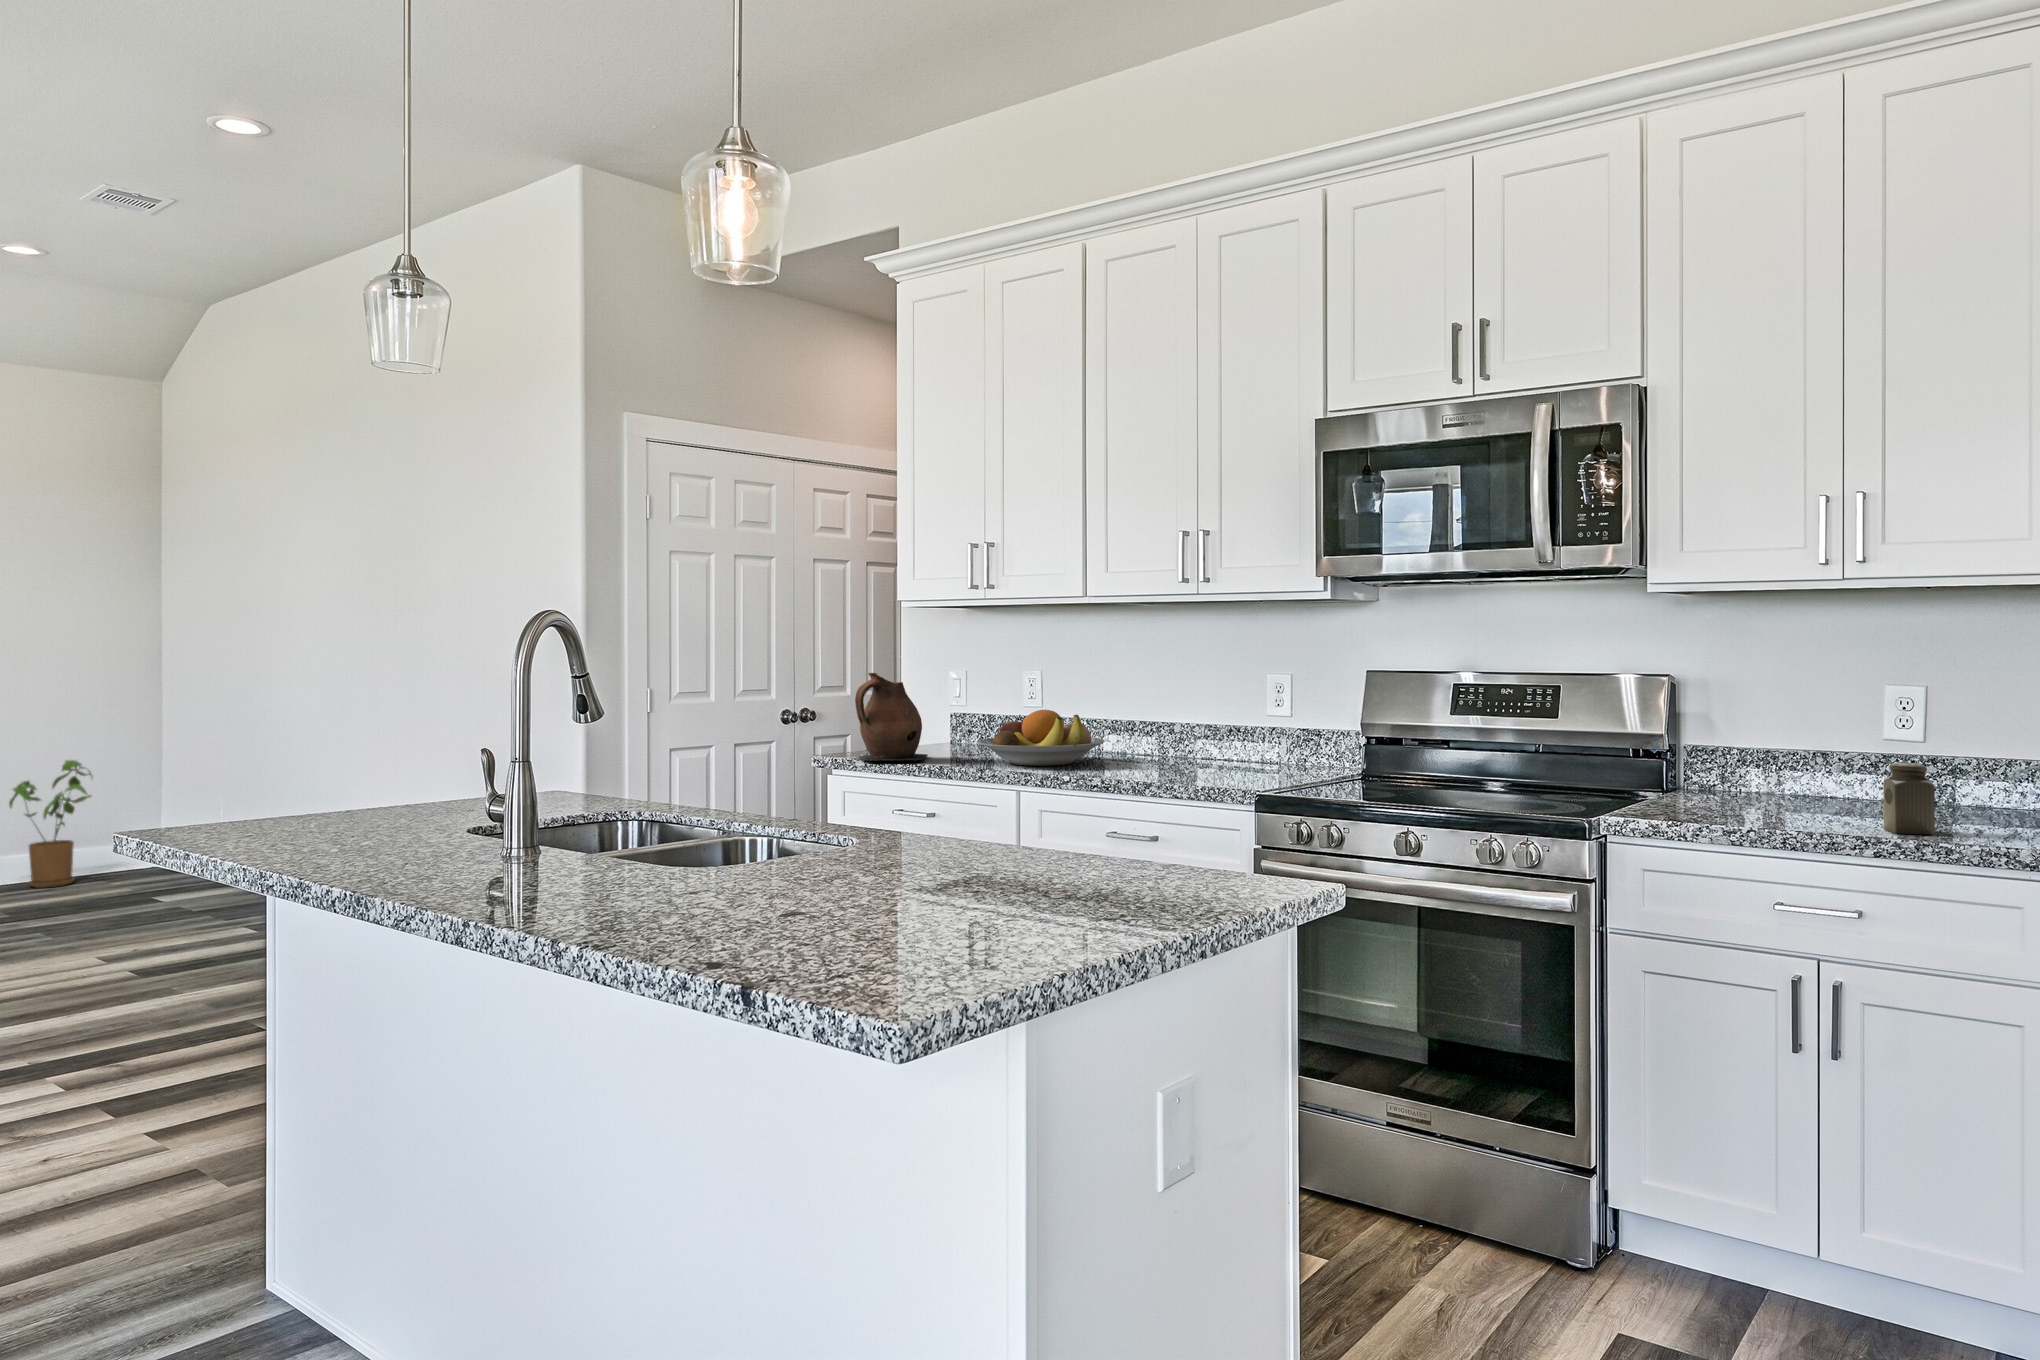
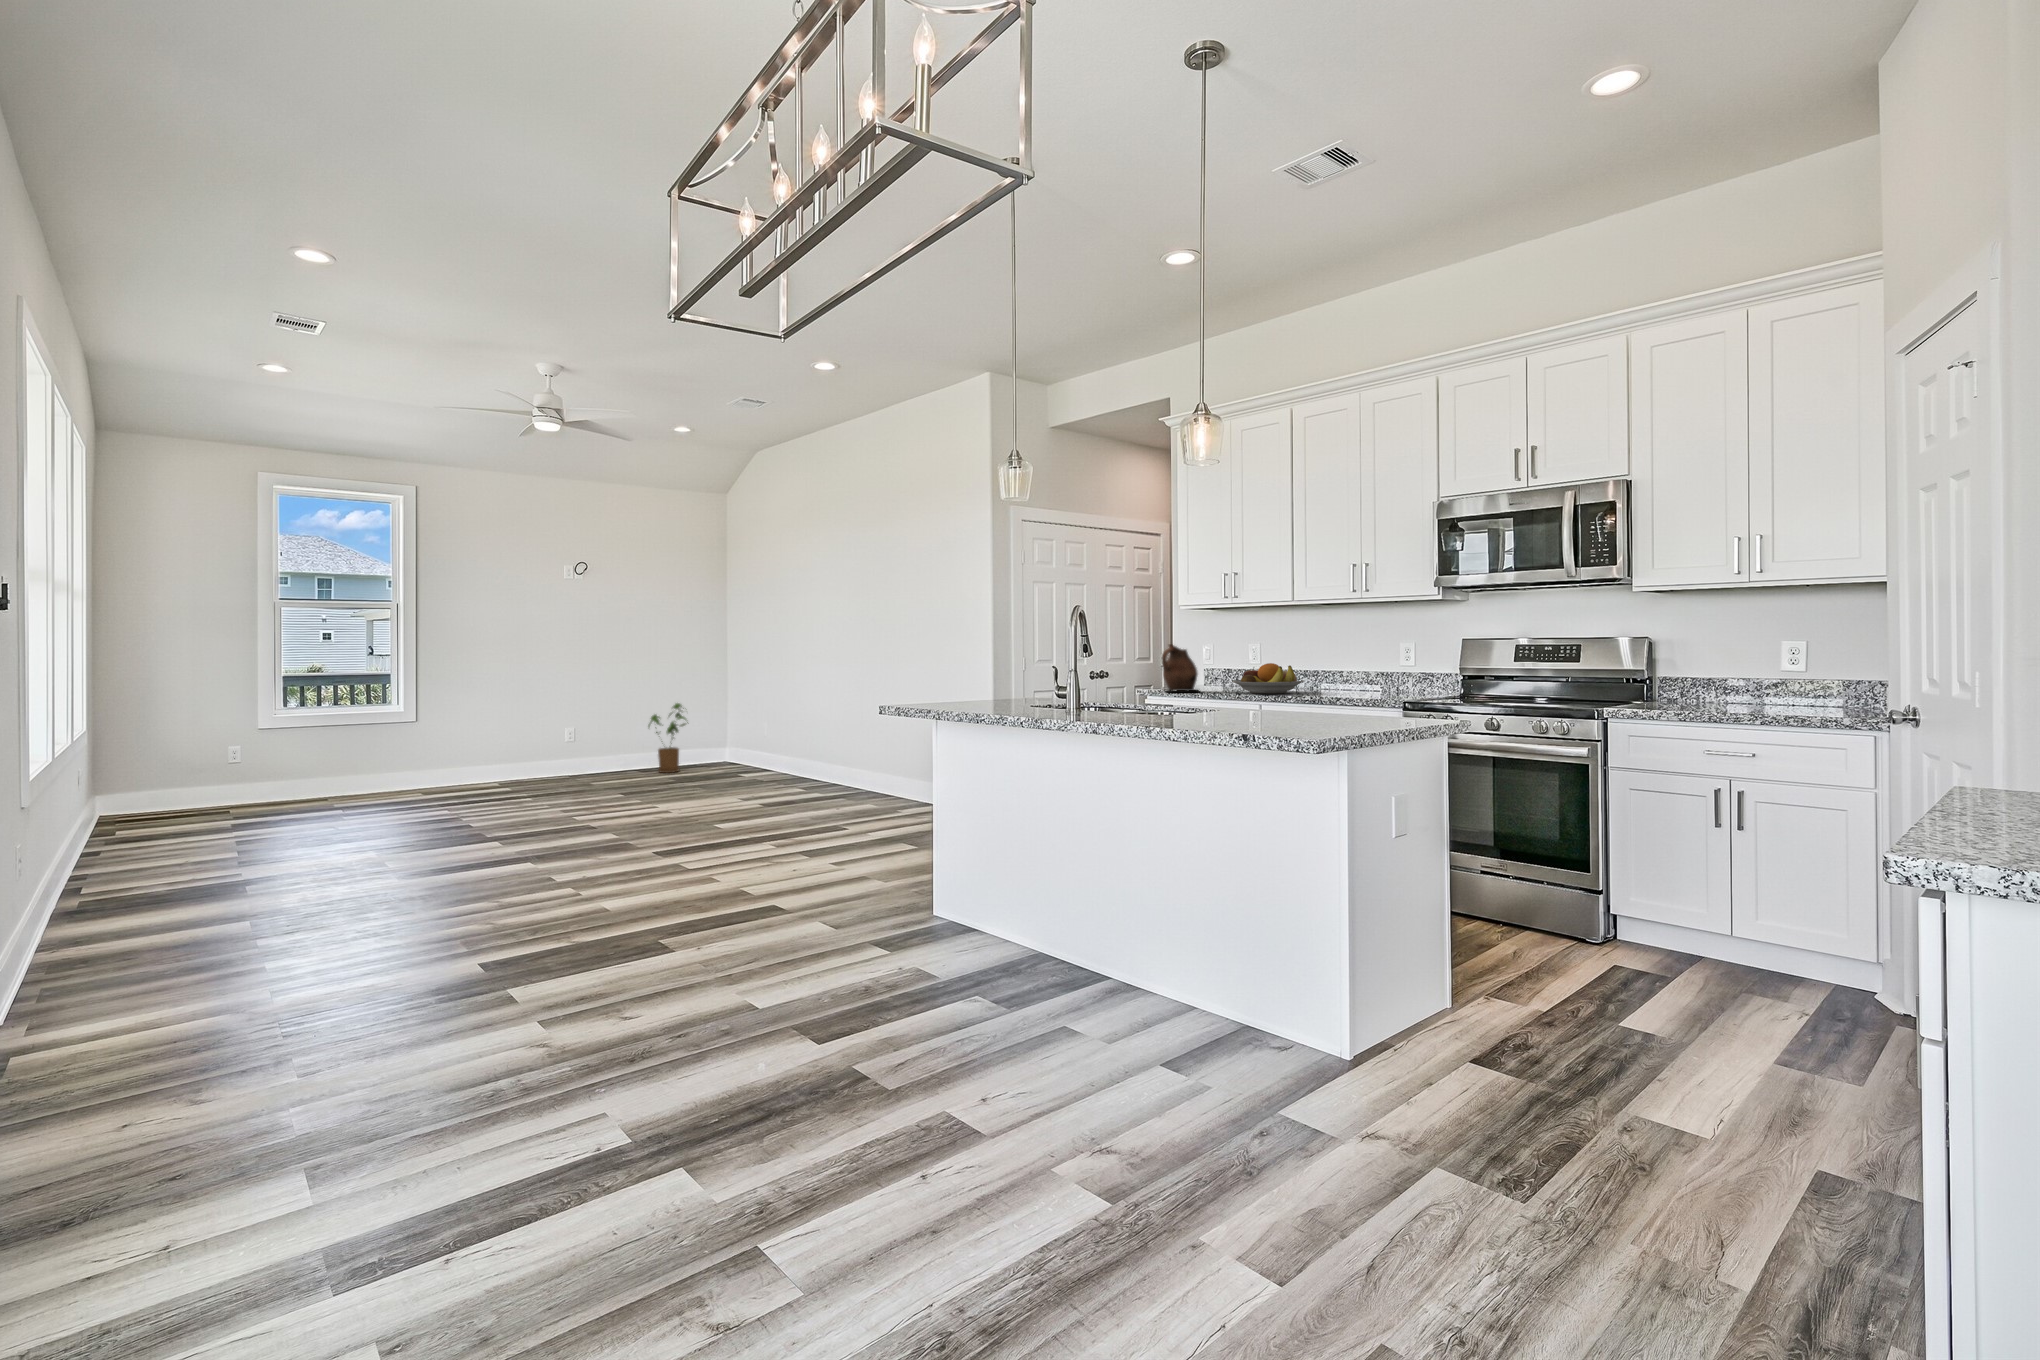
salt shaker: present [1883,763,1935,834] -> none [1768,677,1796,714]

